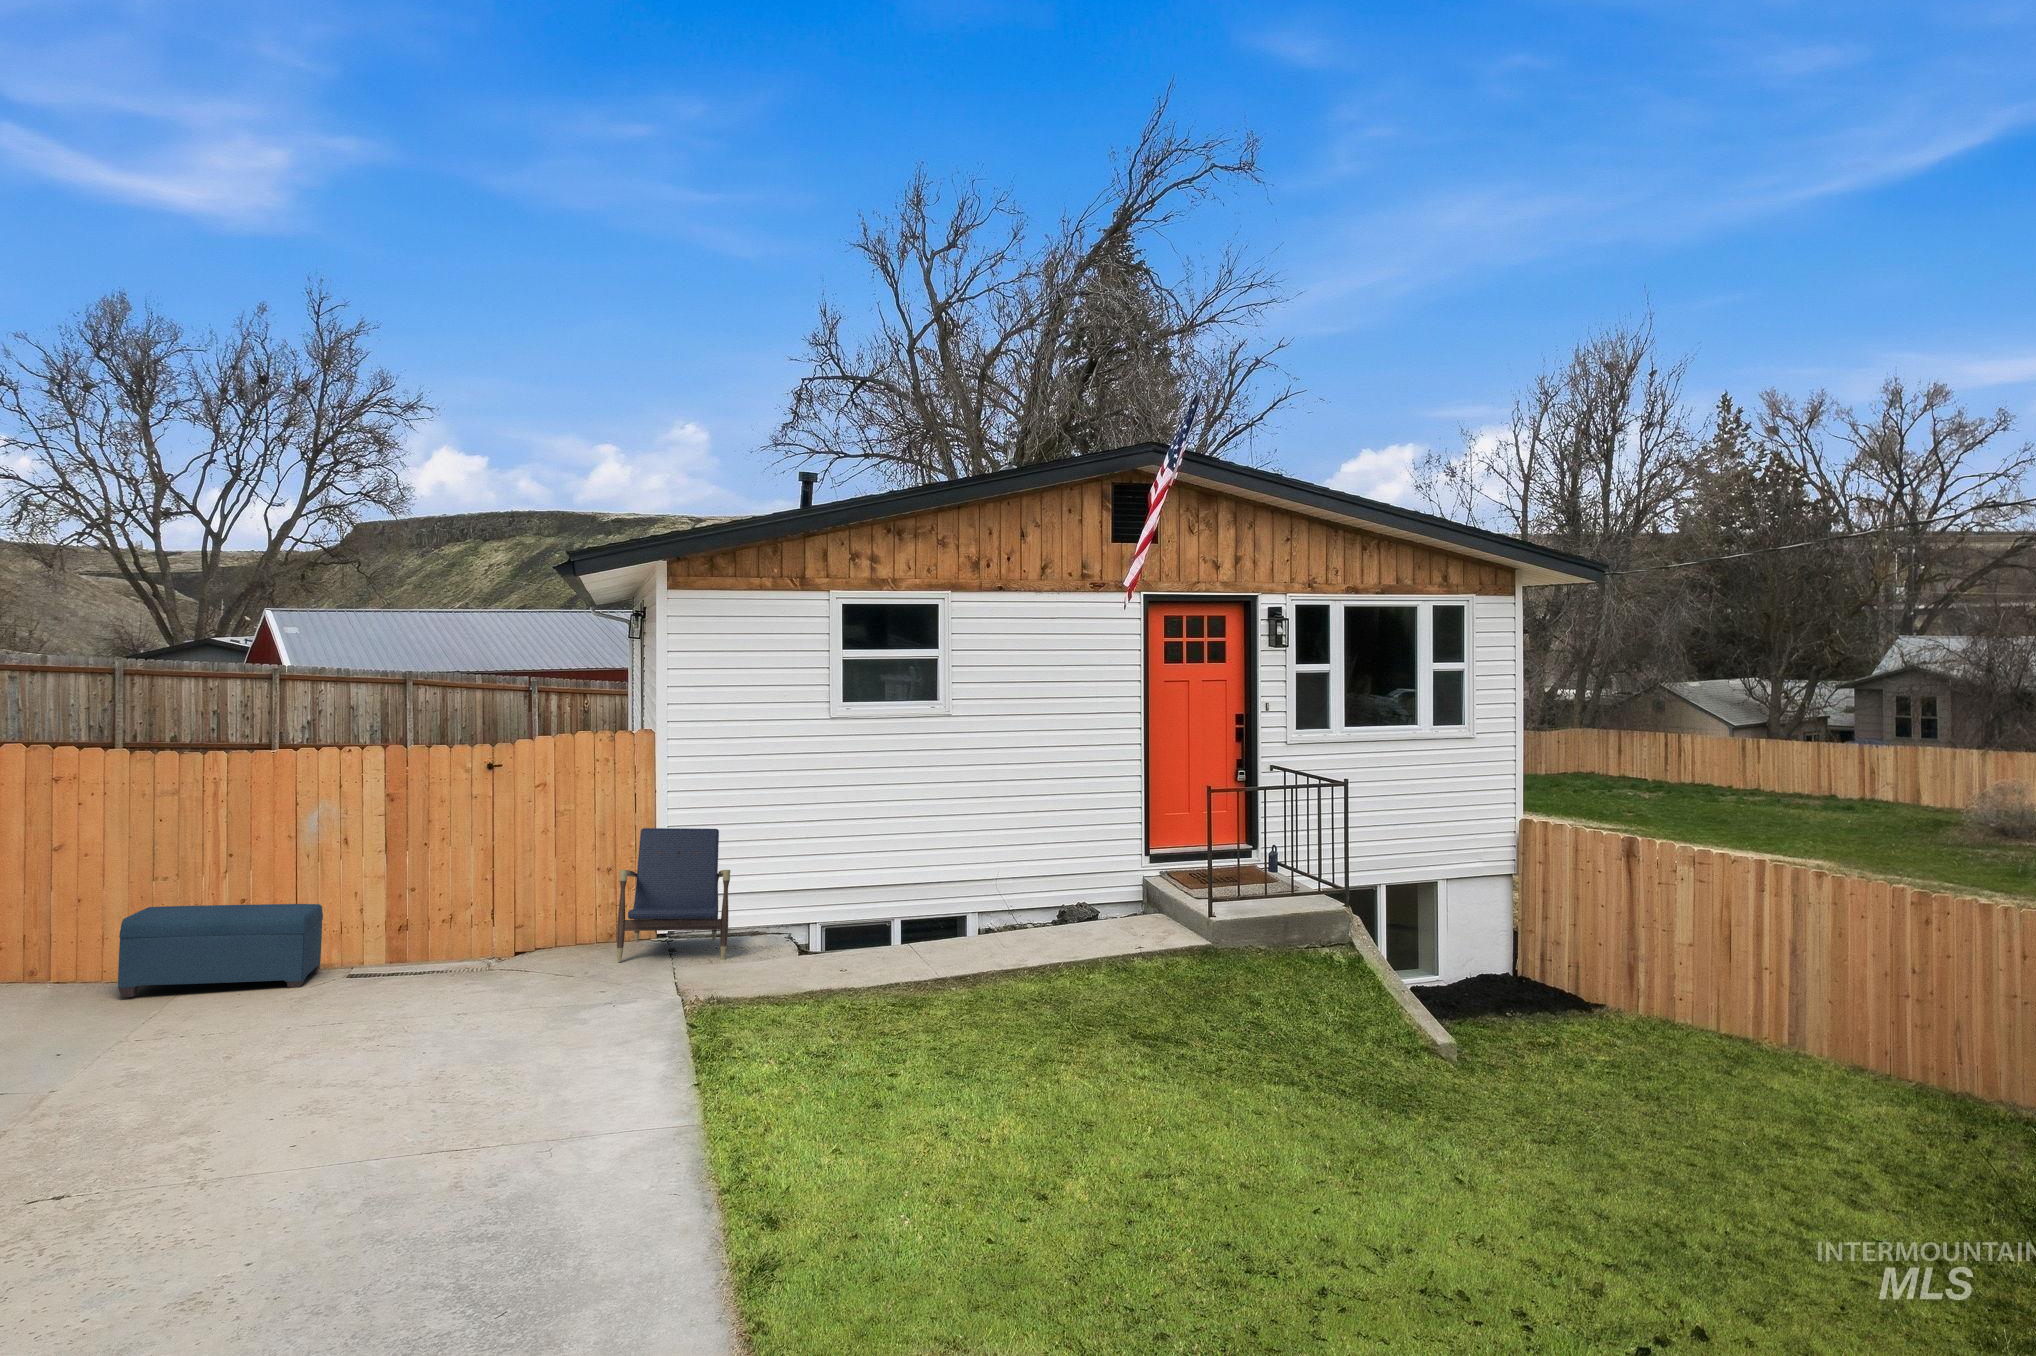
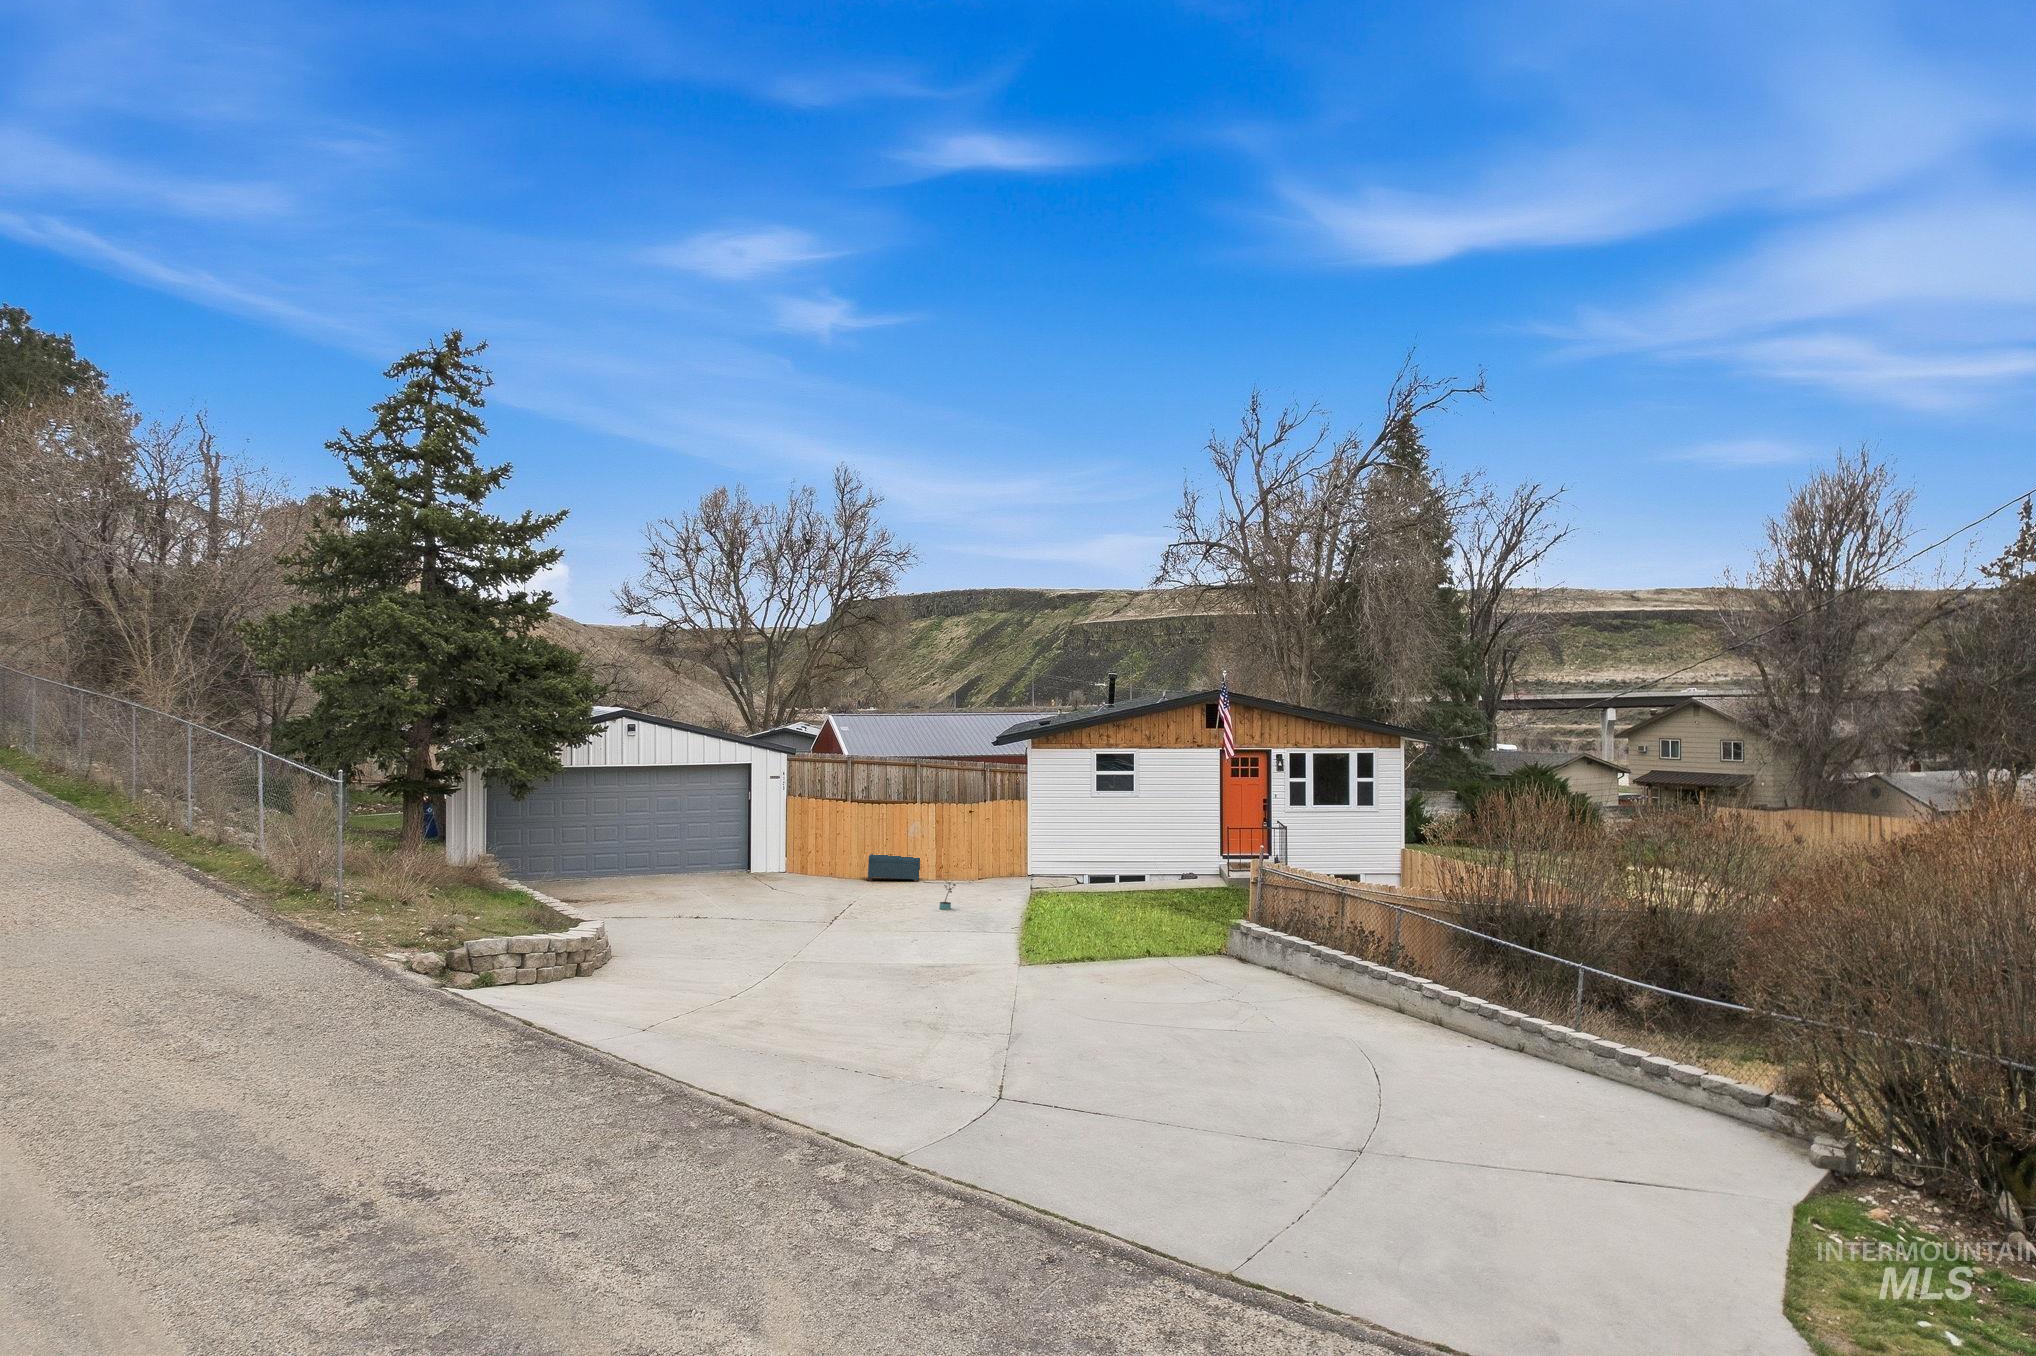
lounge chair: present [617,828,730,962] -> none [1015,836,1053,883]
potted plant: none [205,1013,313,1185] -> present [937,872,956,910]

